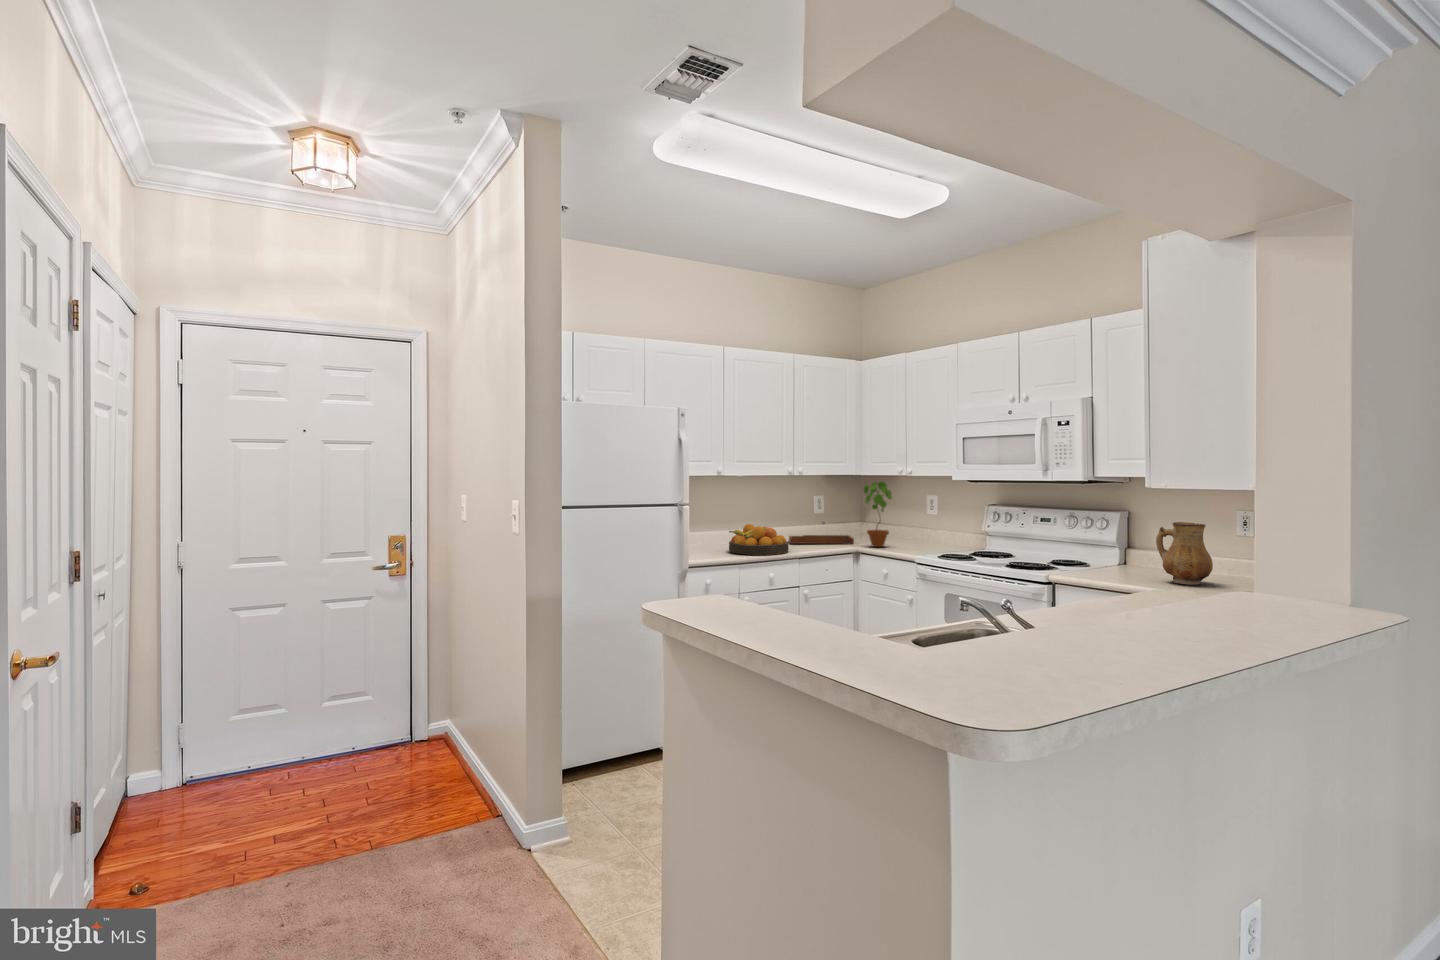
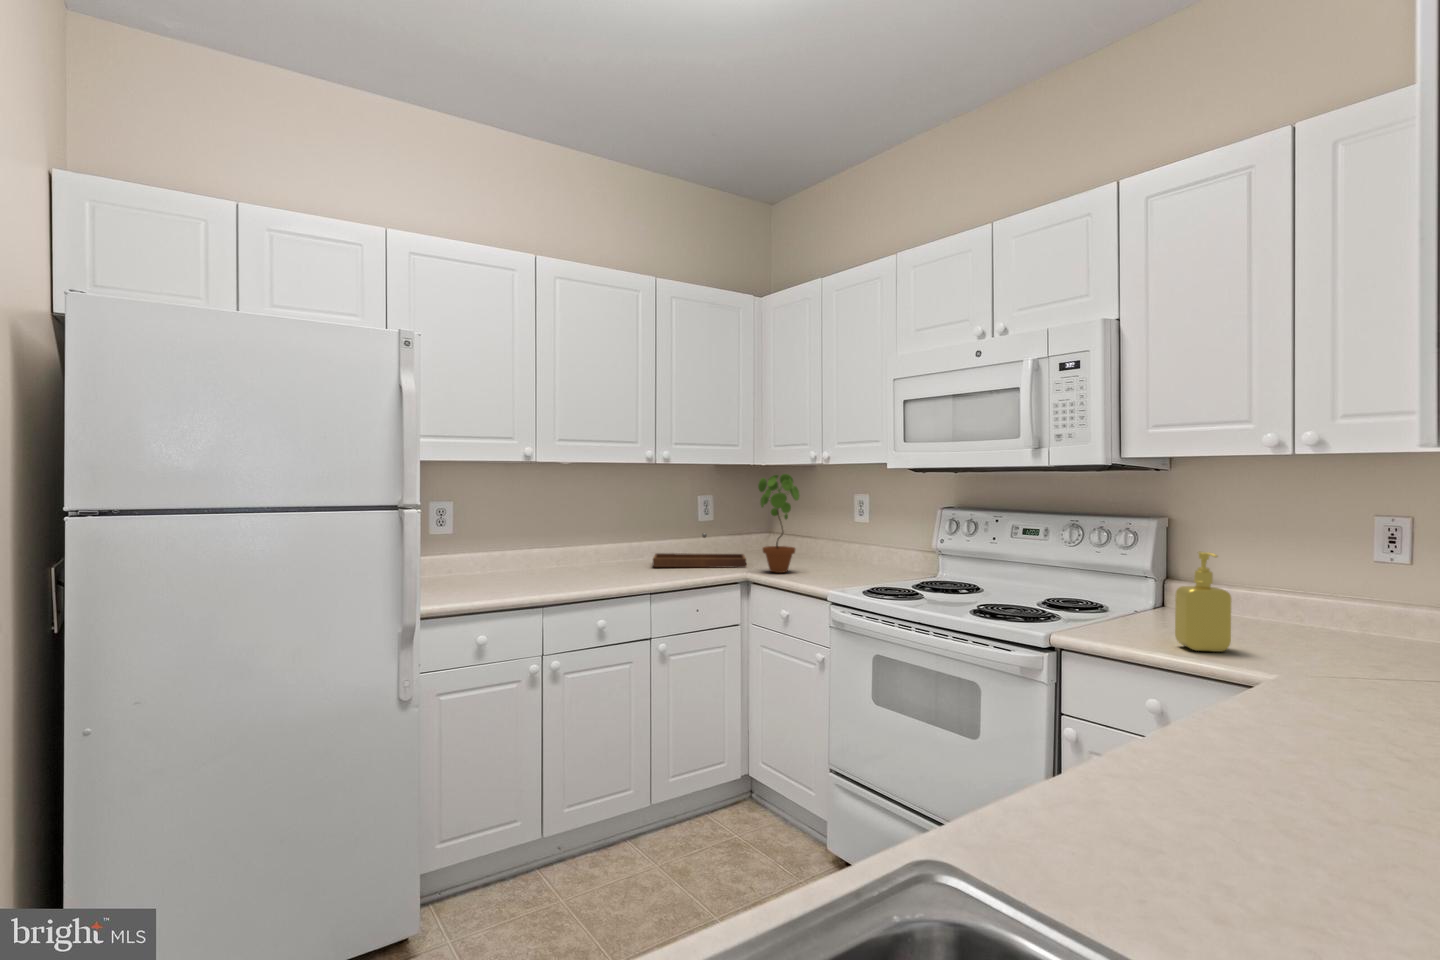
ceramic pitcher: present [1156,522,1213,585] -> none [1245,537,1360,655]
fruit bowl: present [729,524,789,555] -> none [543,538,638,588]
soap dispenser: none [1116,530,1145,583] -> present [1175,552,1231,652]

